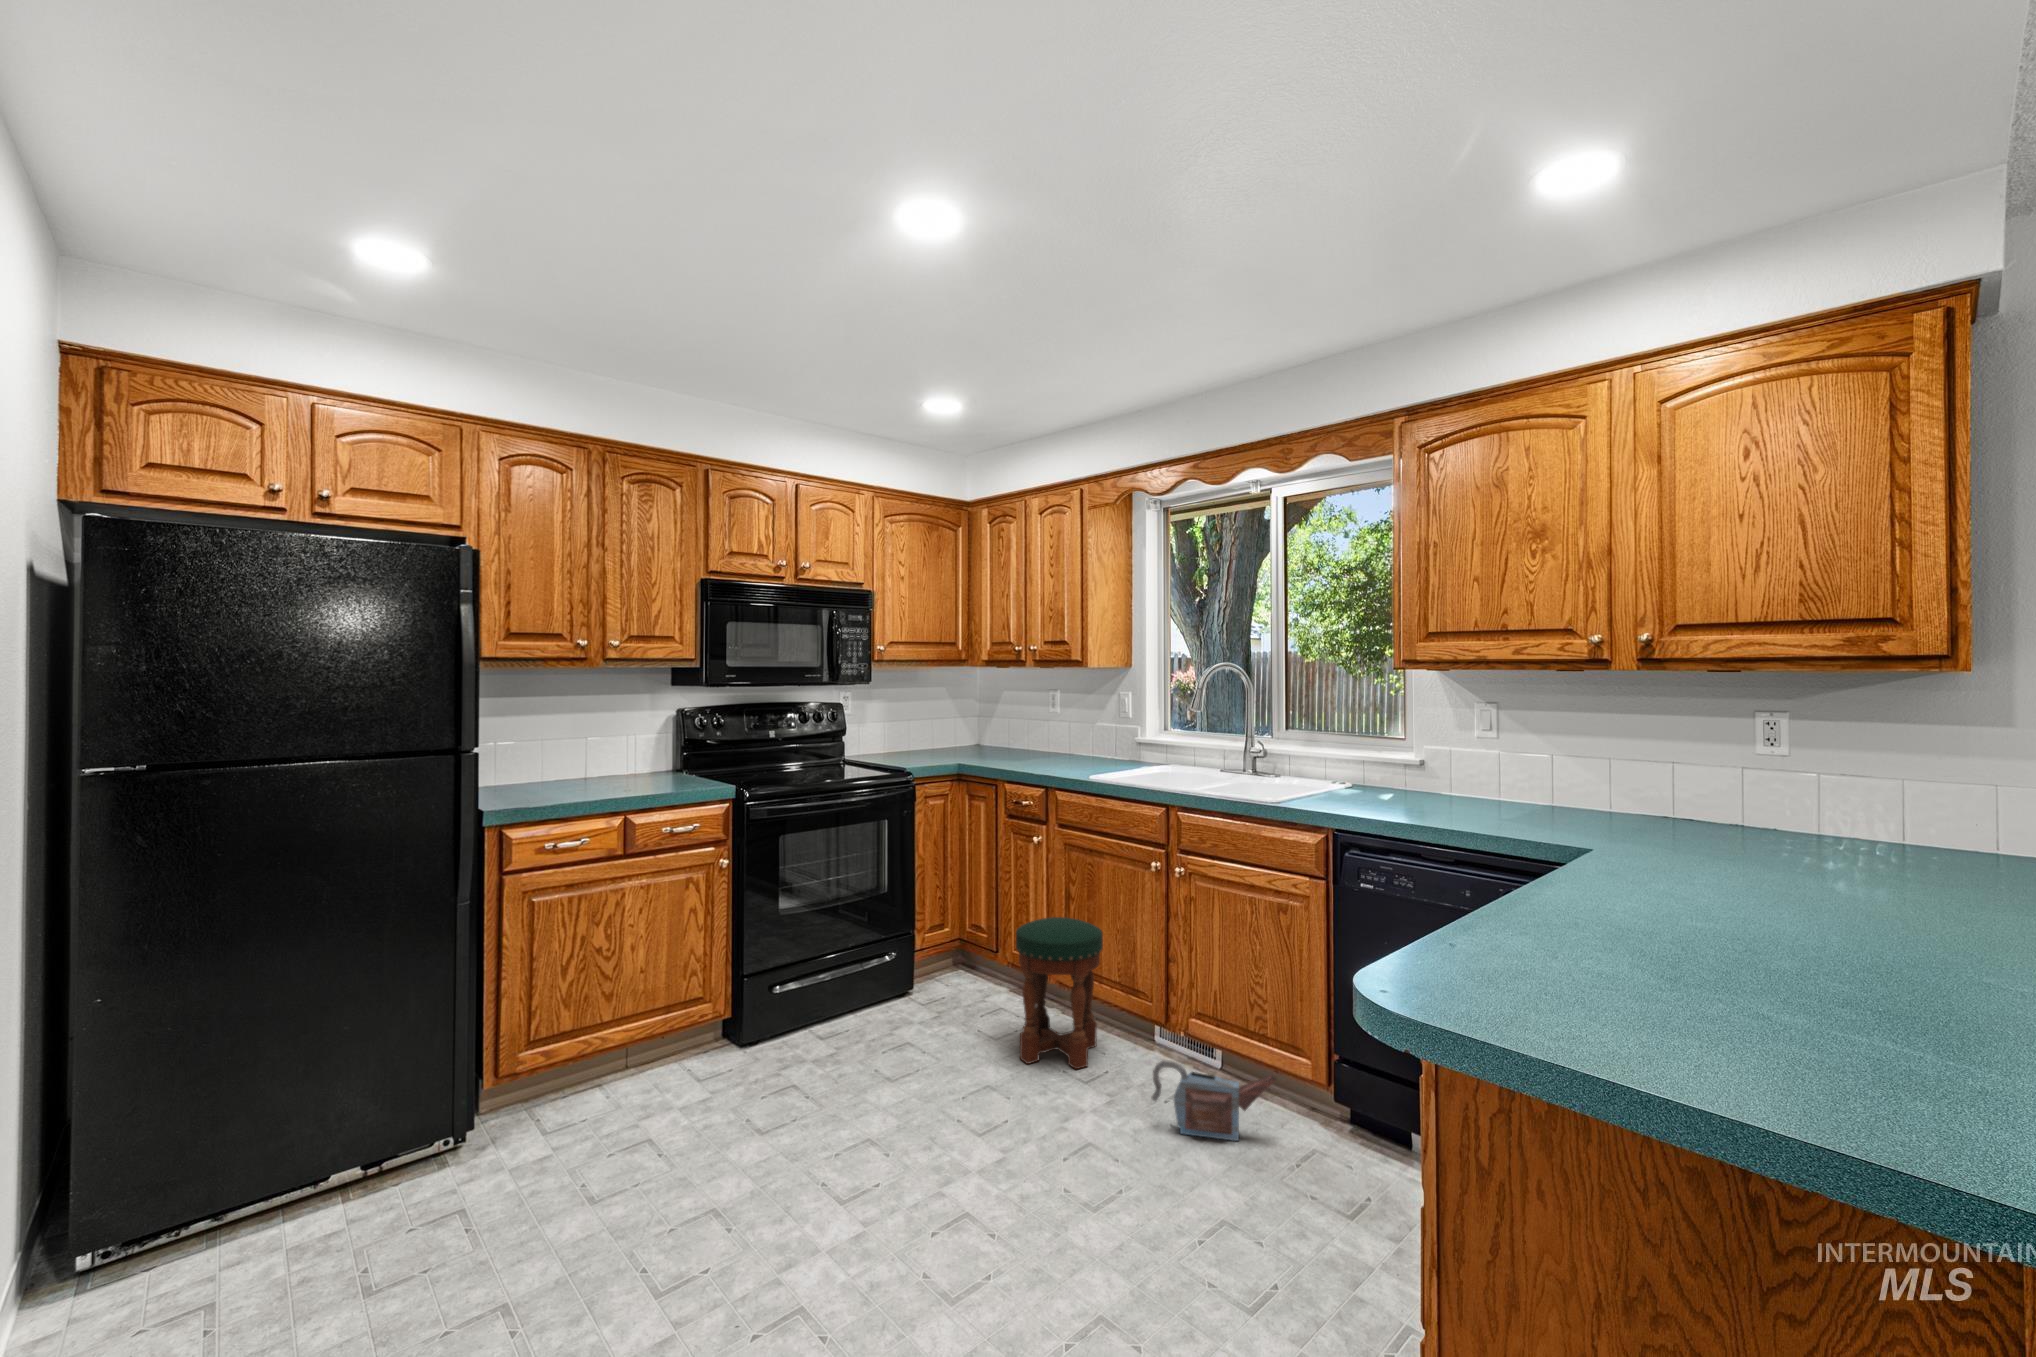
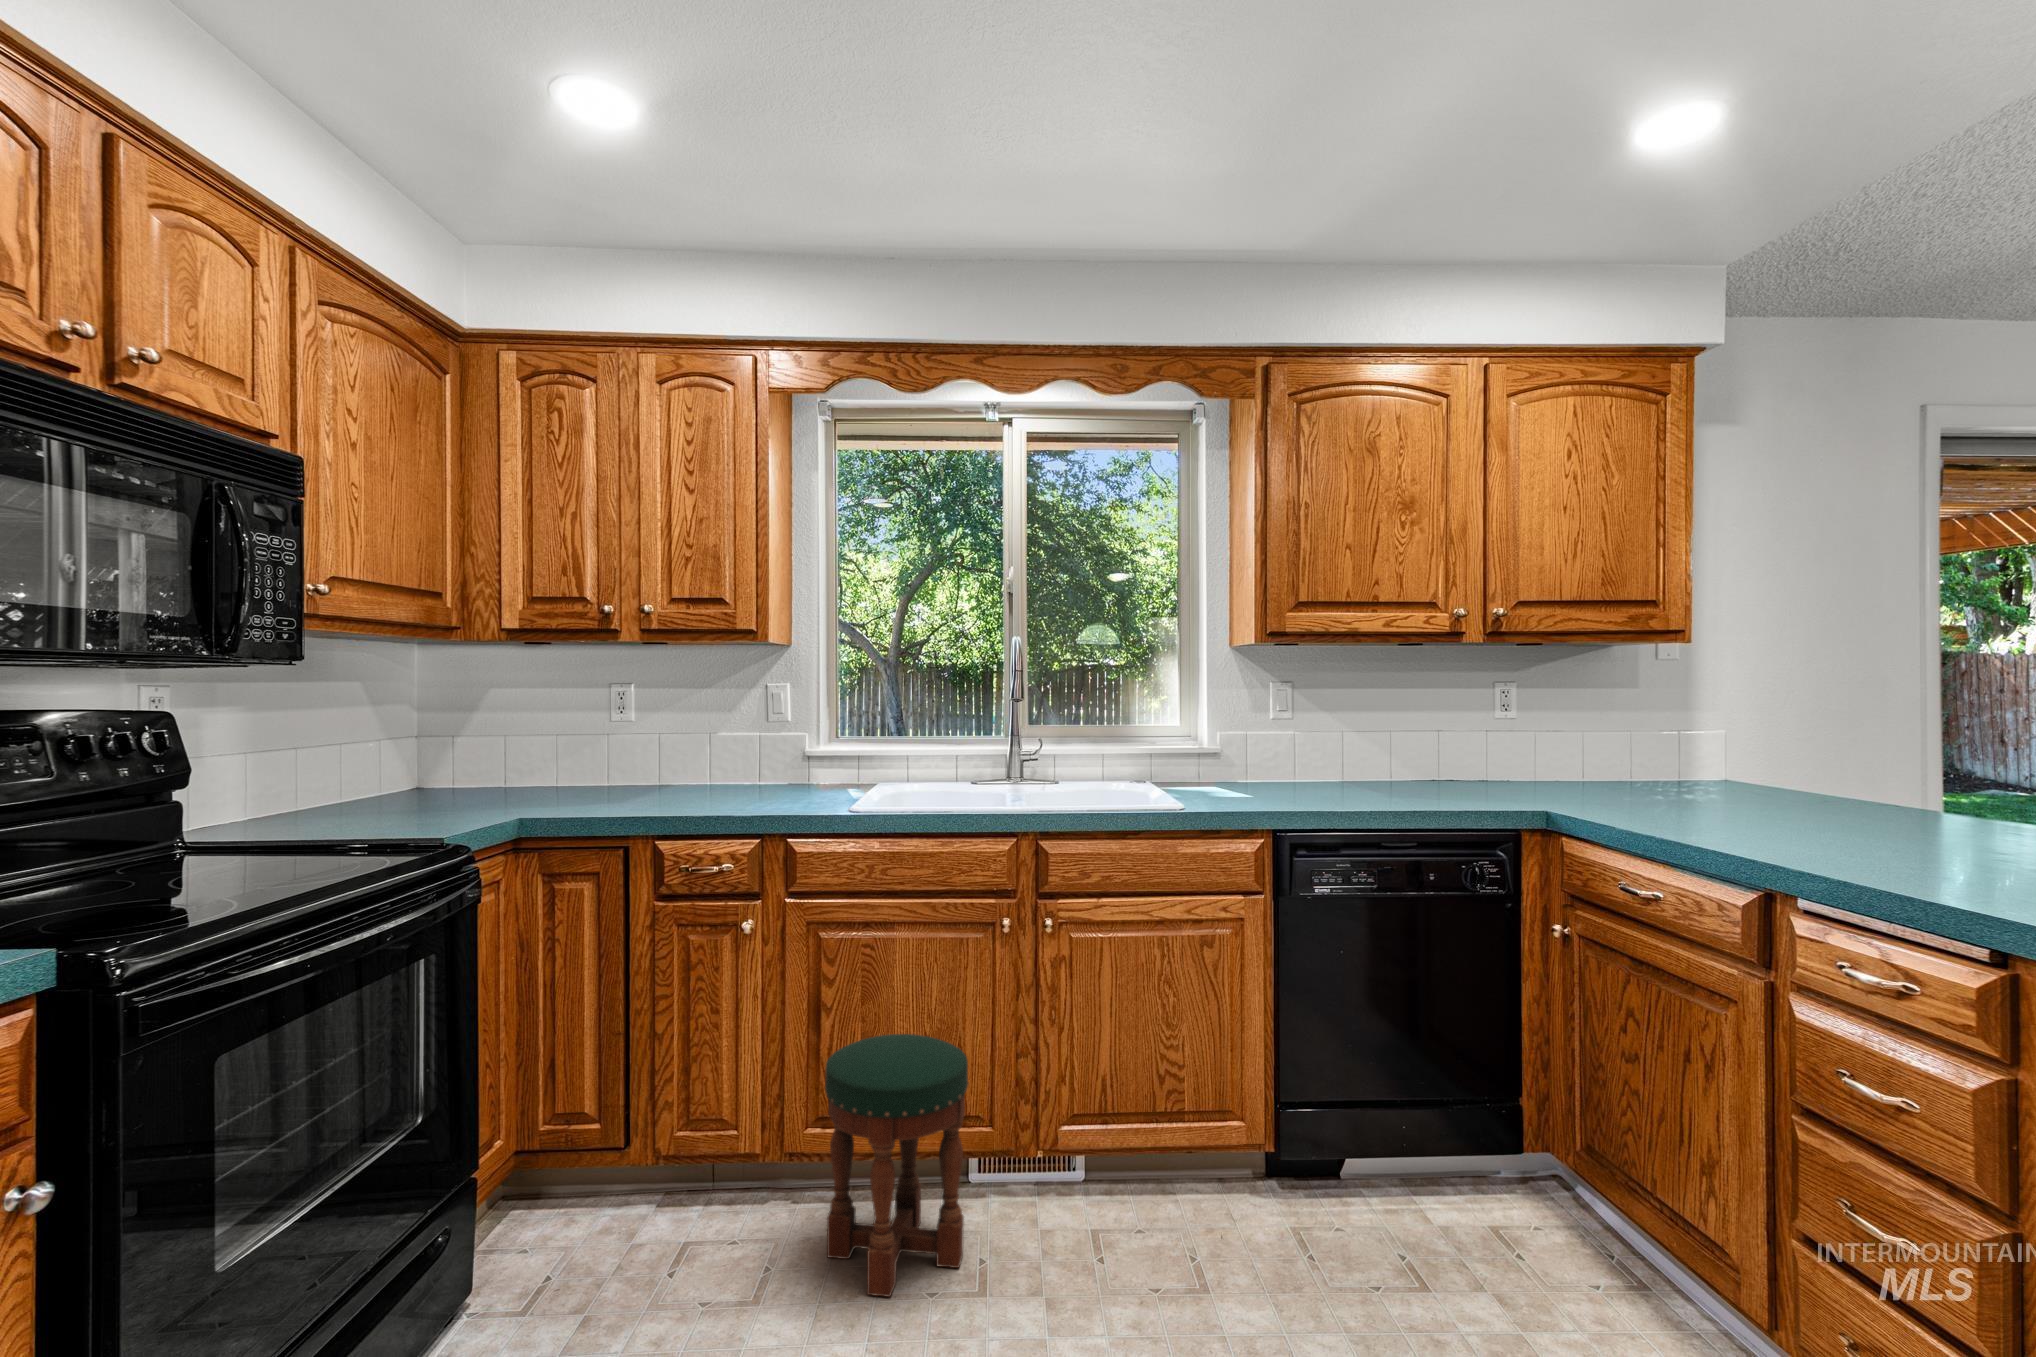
watering can: present [1152,1060,1277,1141] -> none [1158,1154,1275,1282]

